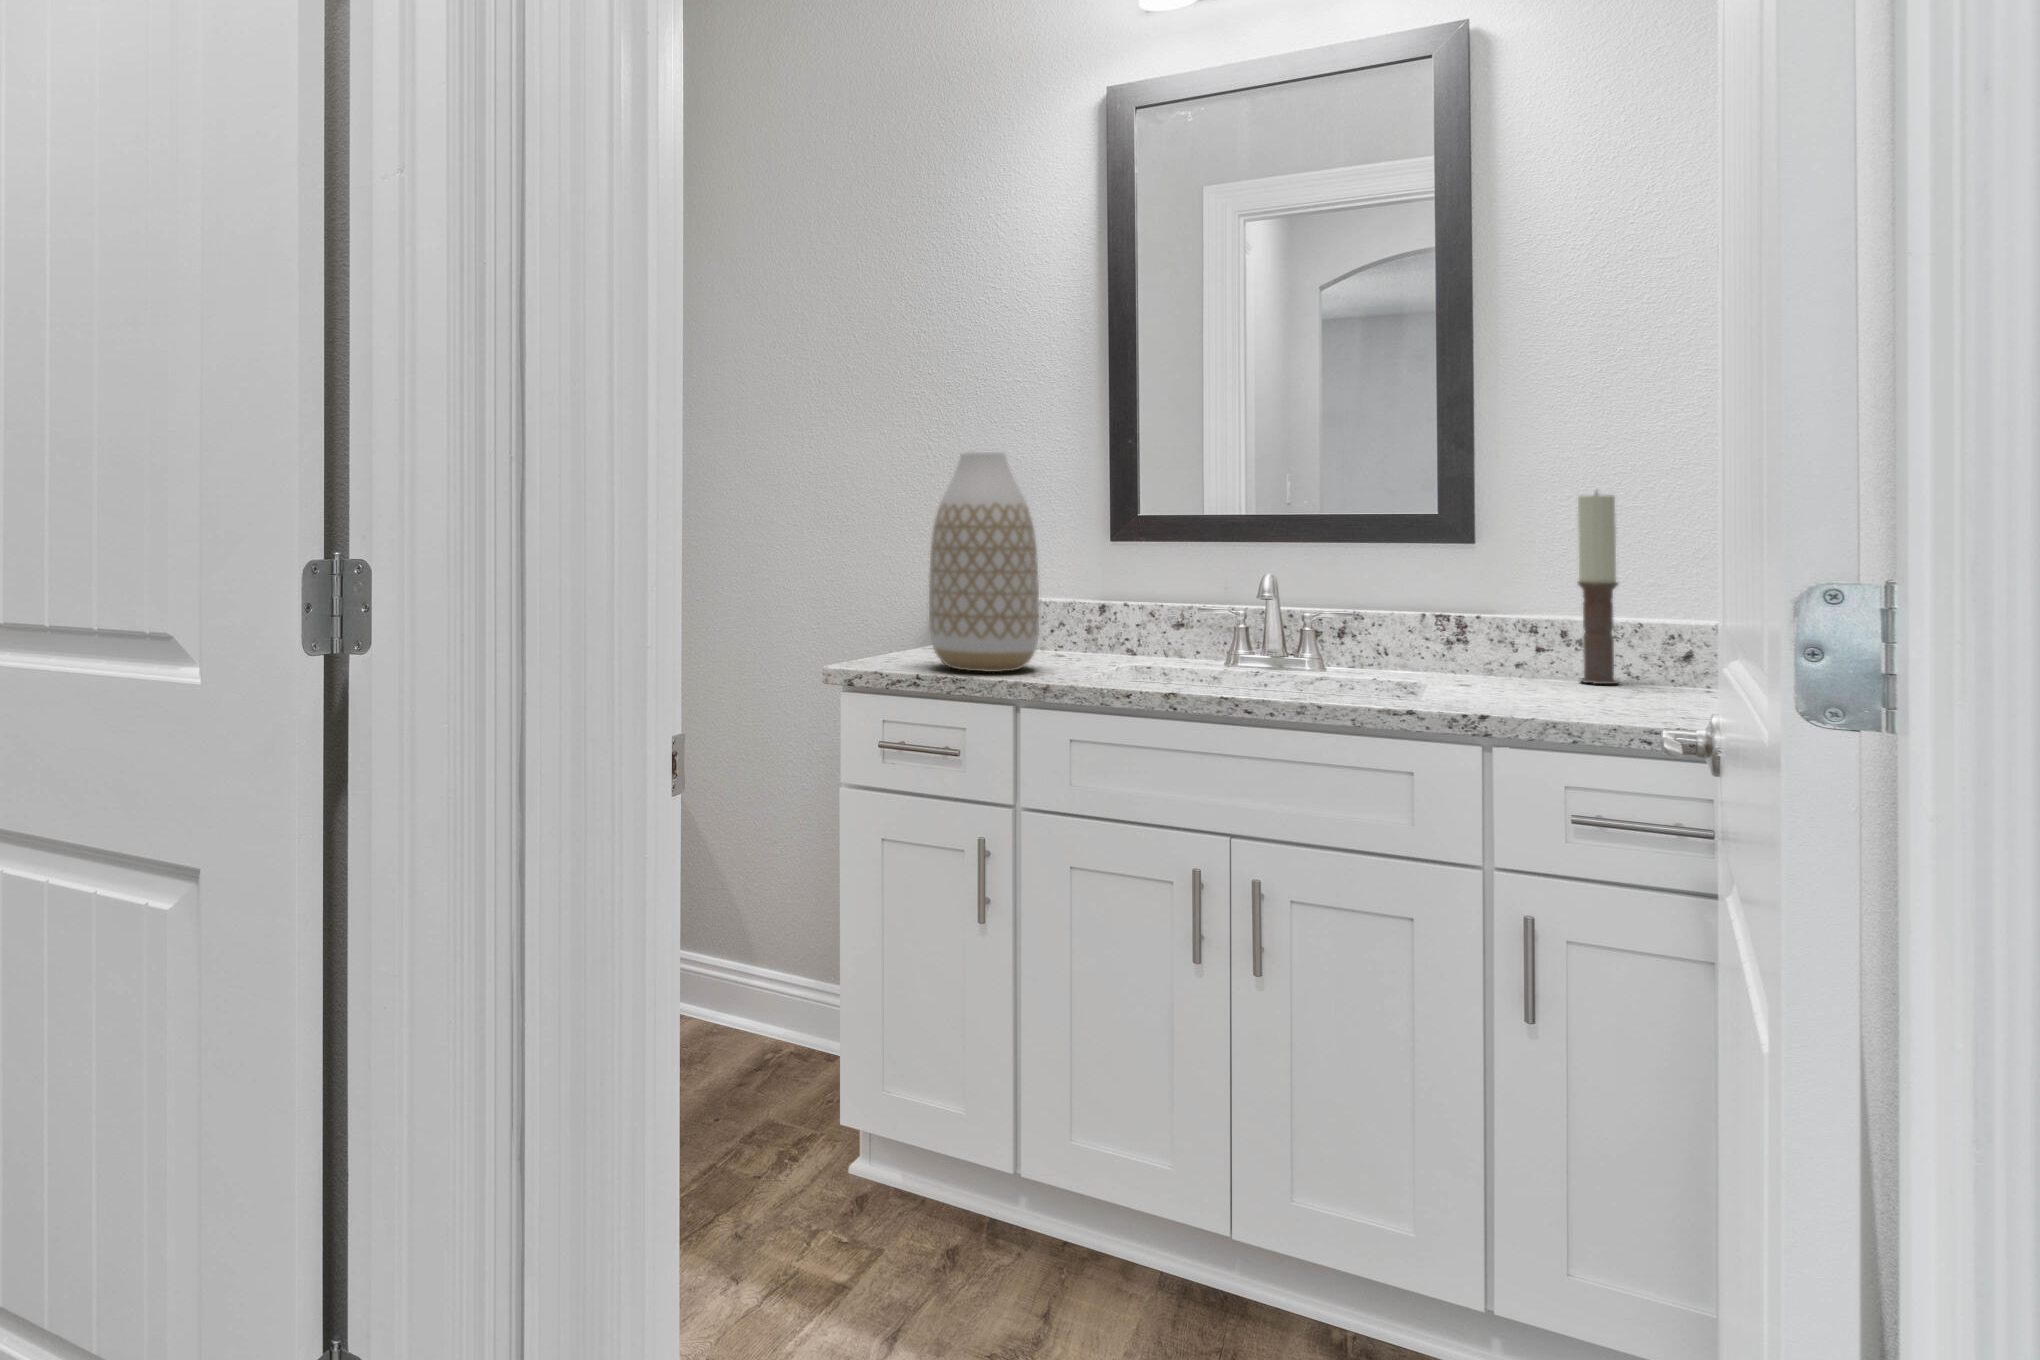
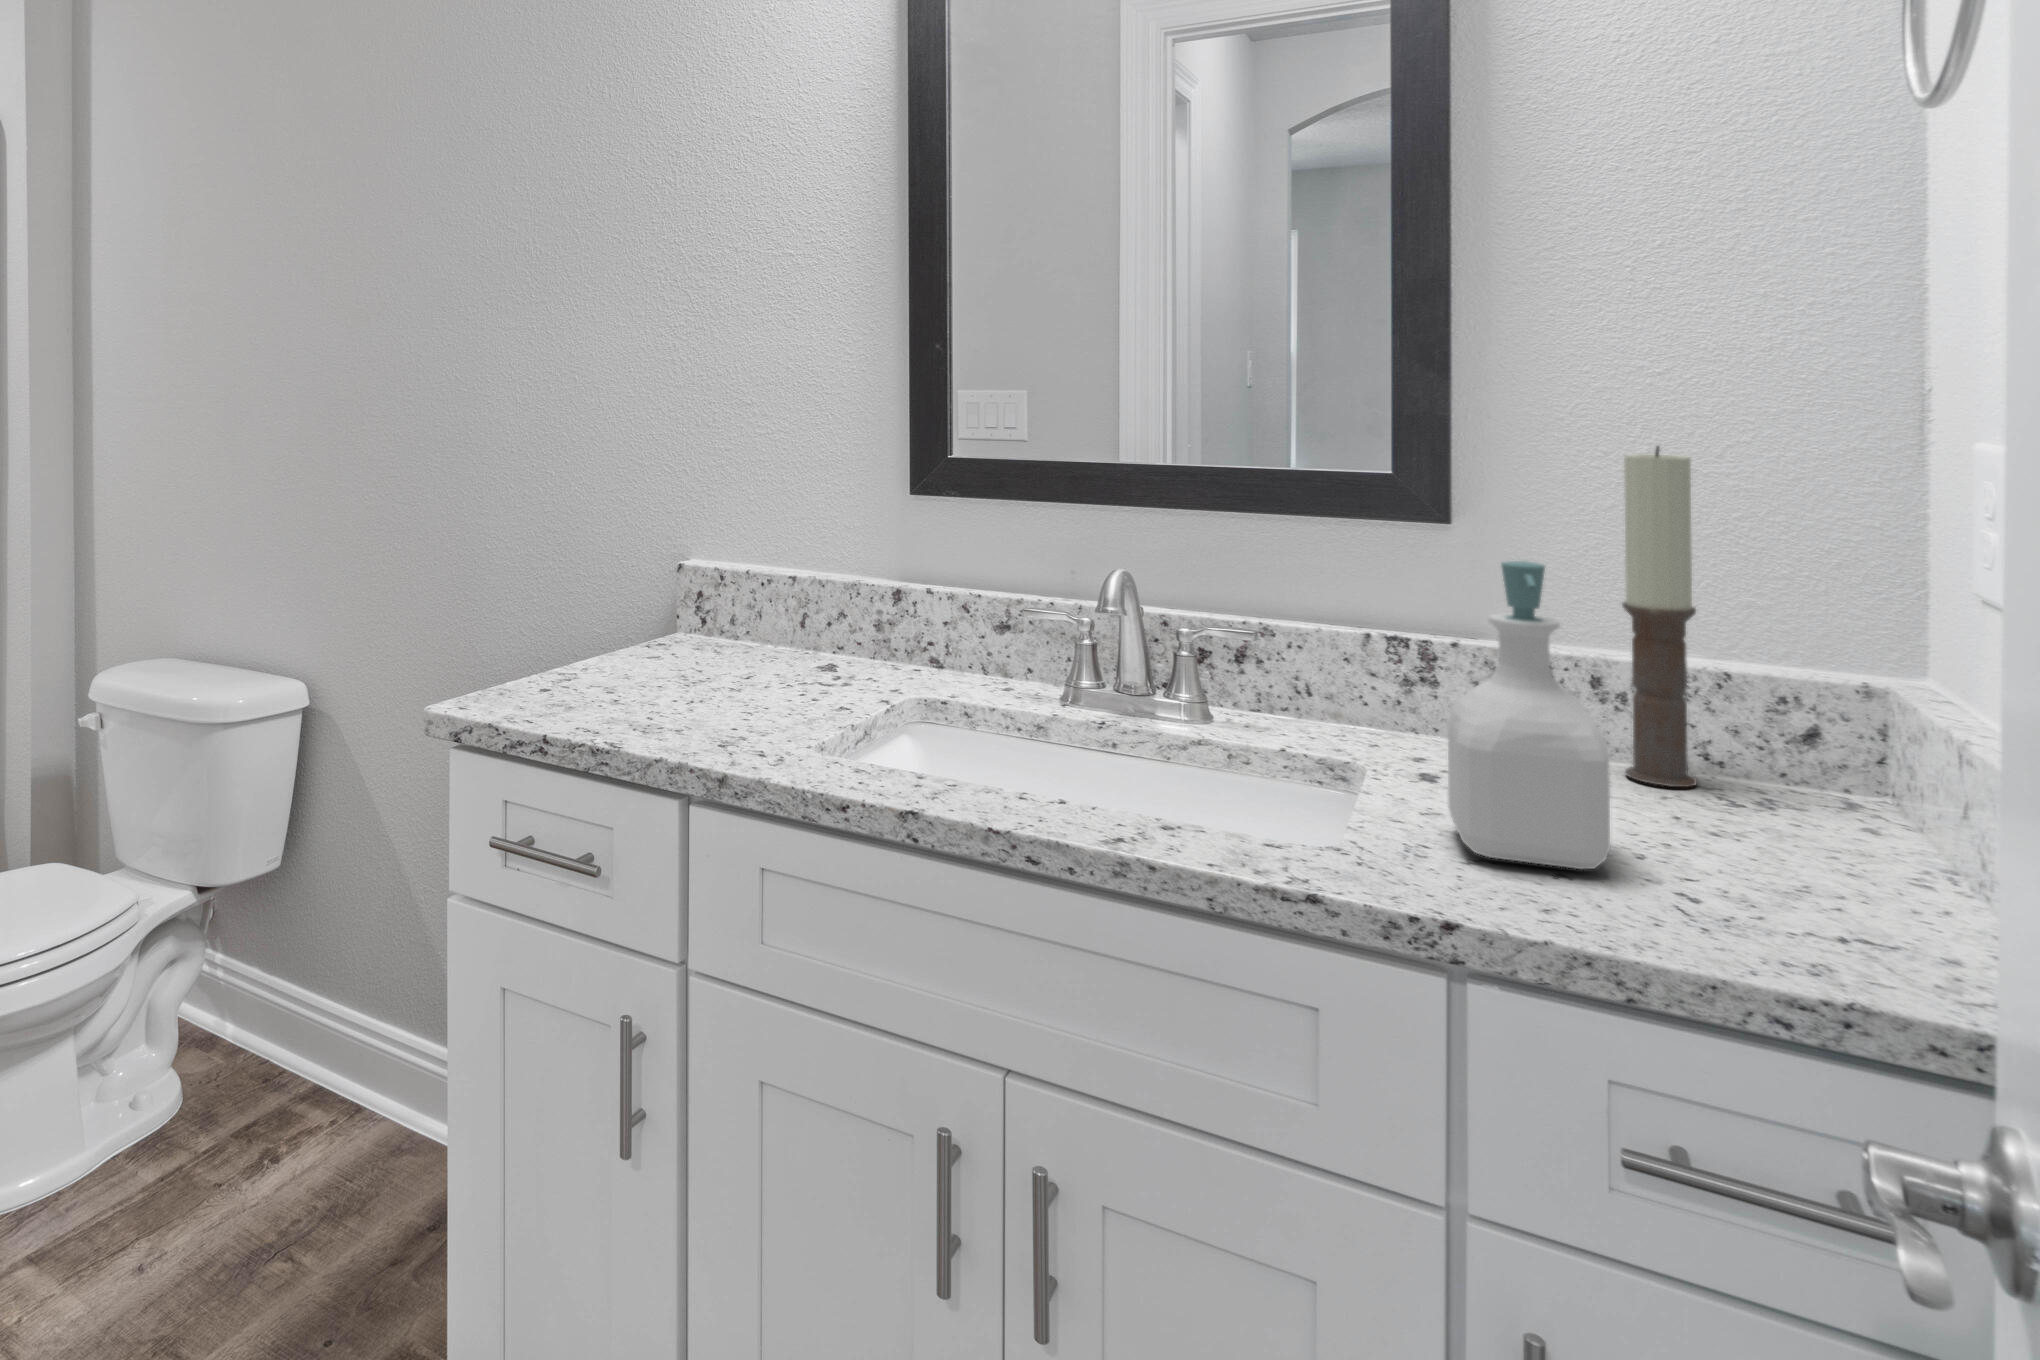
vase: present [929,452,1039,672] -> none [592,376,755,725]
soap bottle: none [1480,542,1567,703] -> present [1448,561,1610,869]

